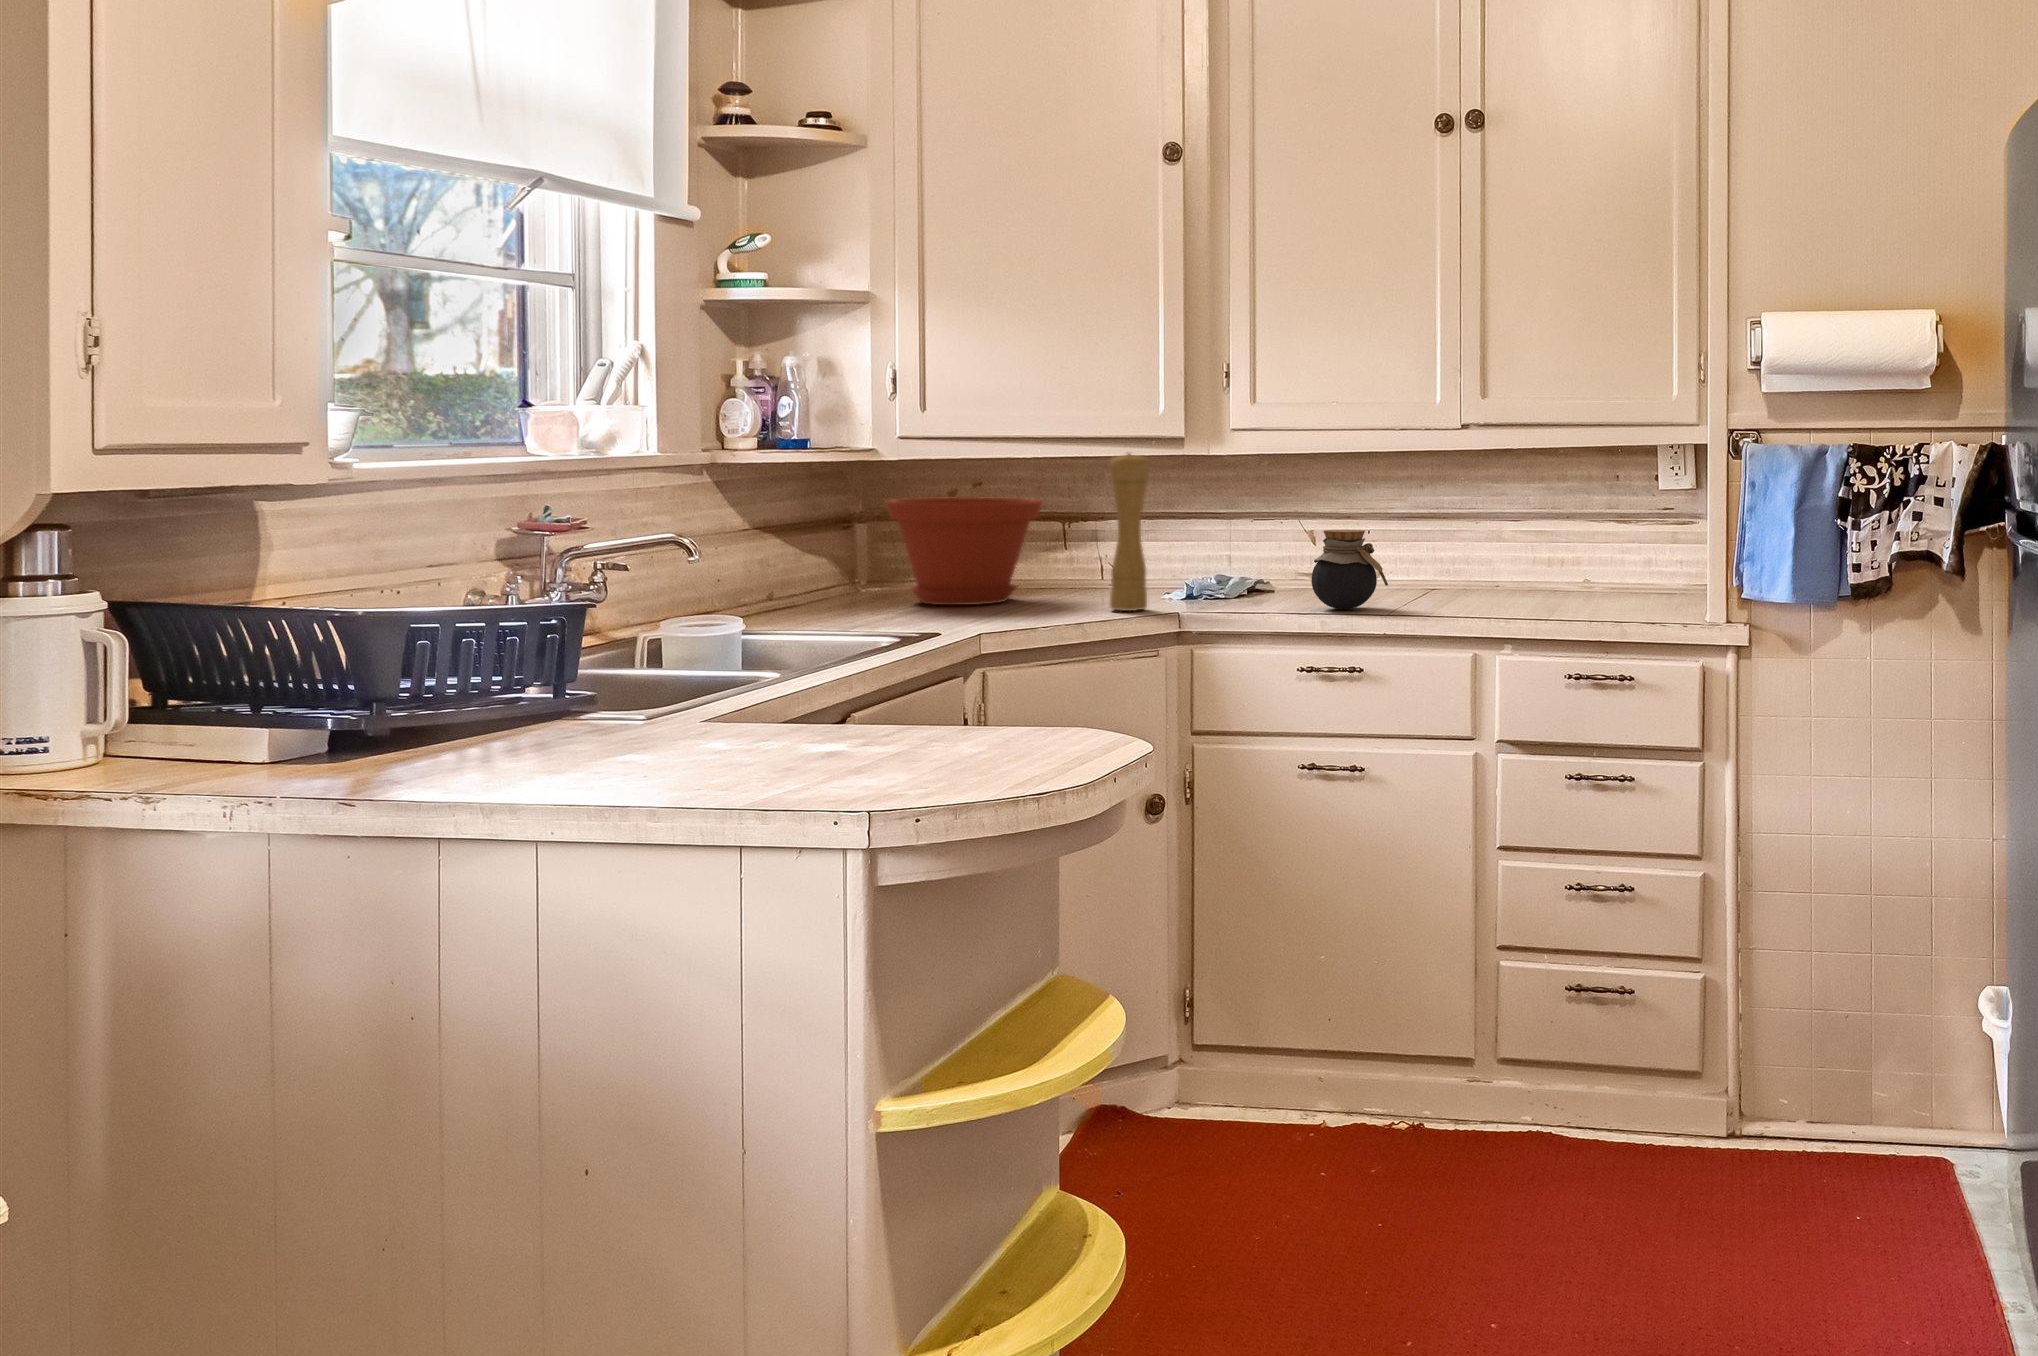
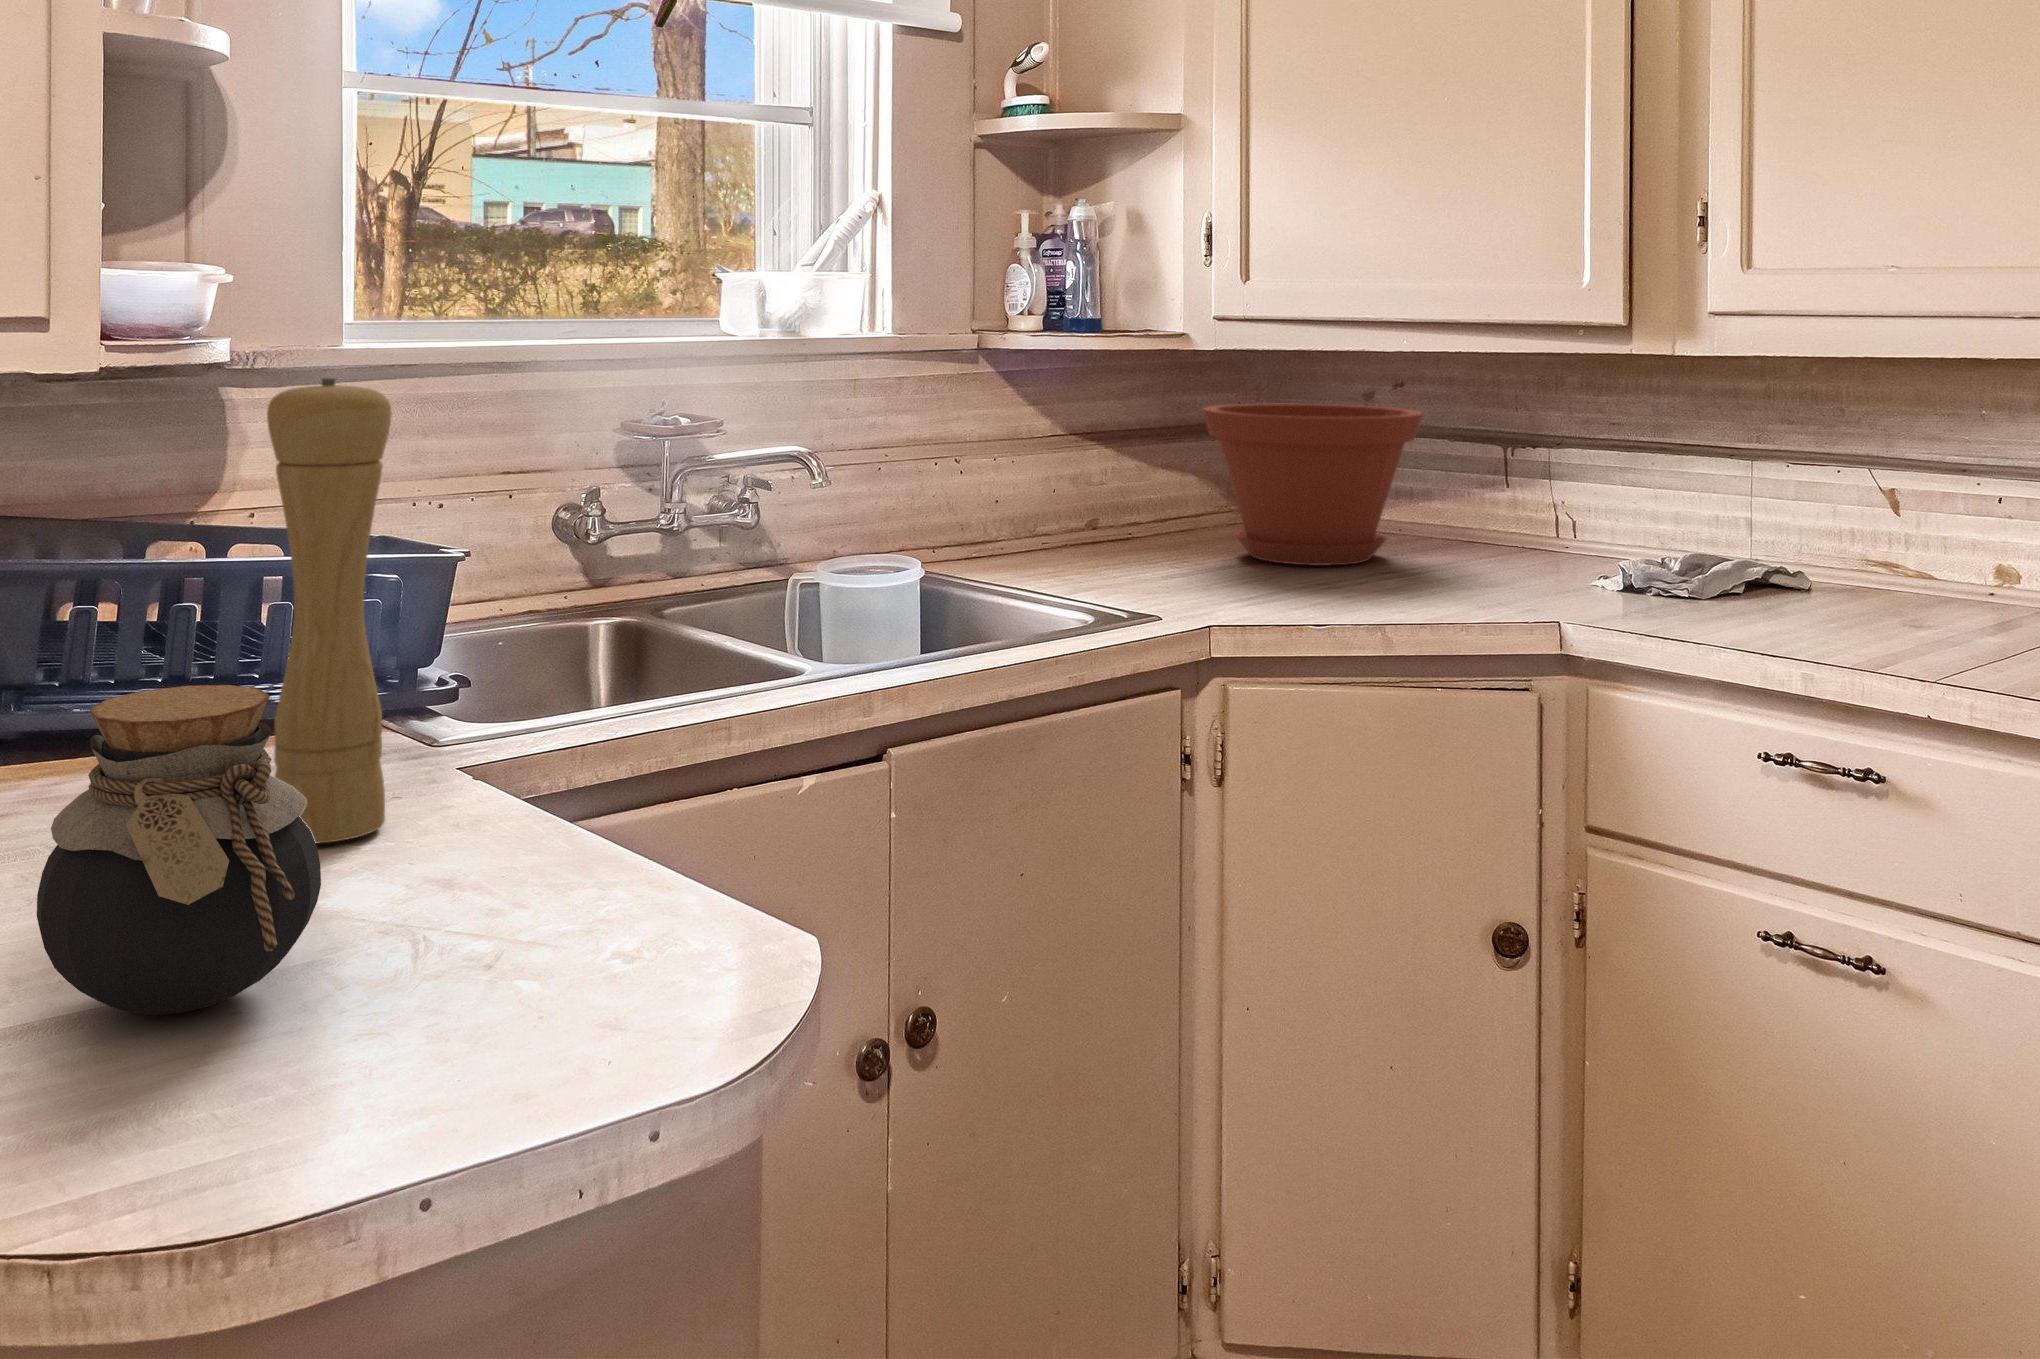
pepper mill: present [1110,453,1150,611] -> present [267,378,392,843]
jar: present [1311,530,1388,609] -> present [37,685,321,1015]

